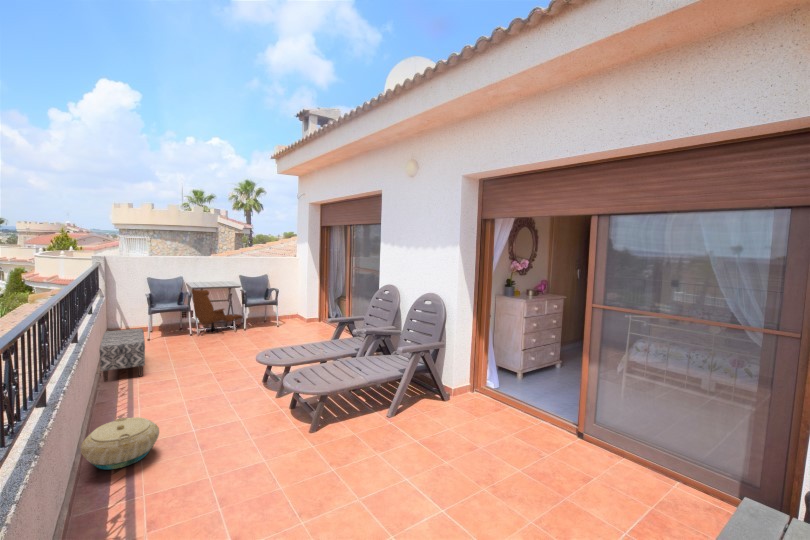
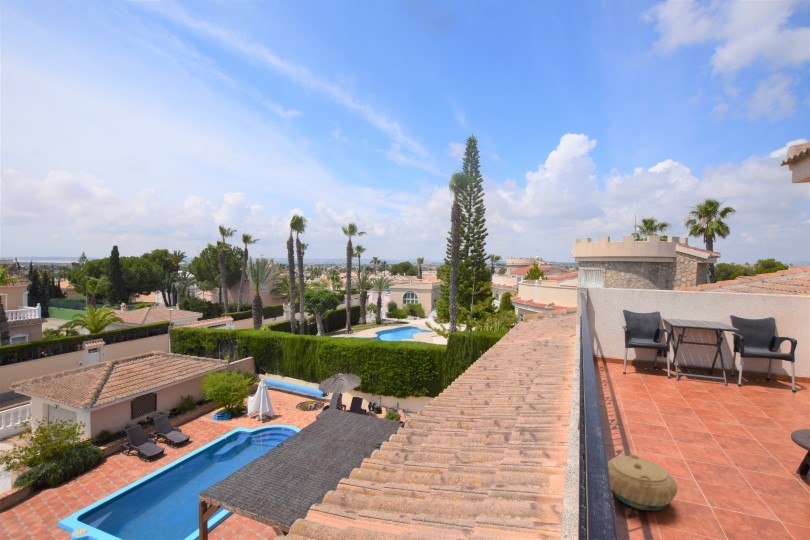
lounge chair: present [192,289,243,333] -> none [671,327,735,384]
bench: present [99,328,145,382] -> none [593,359,634,412]

